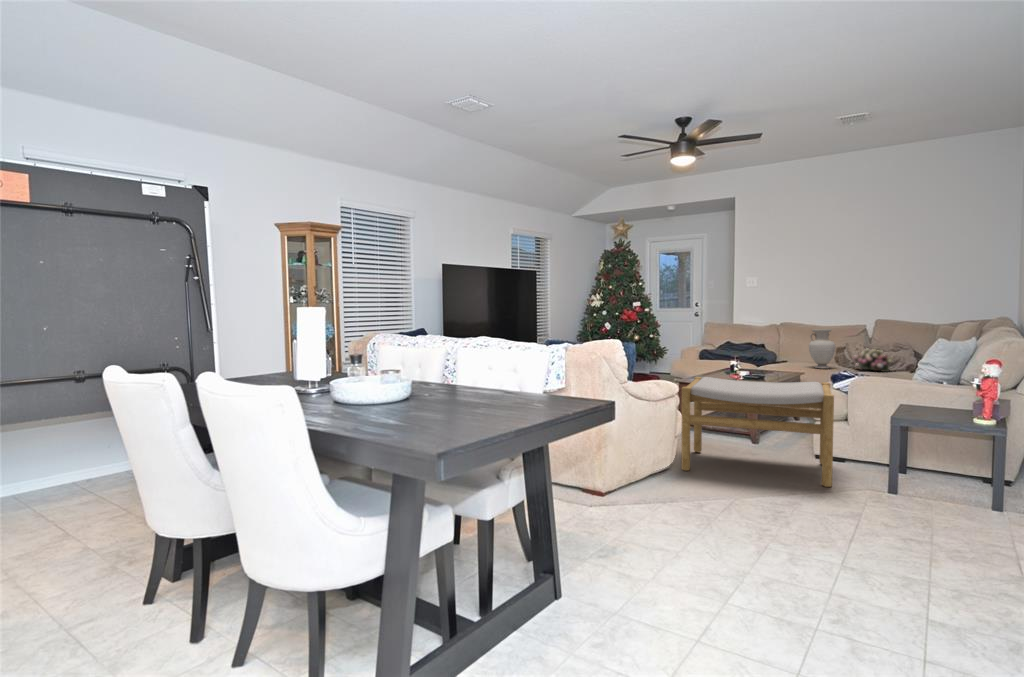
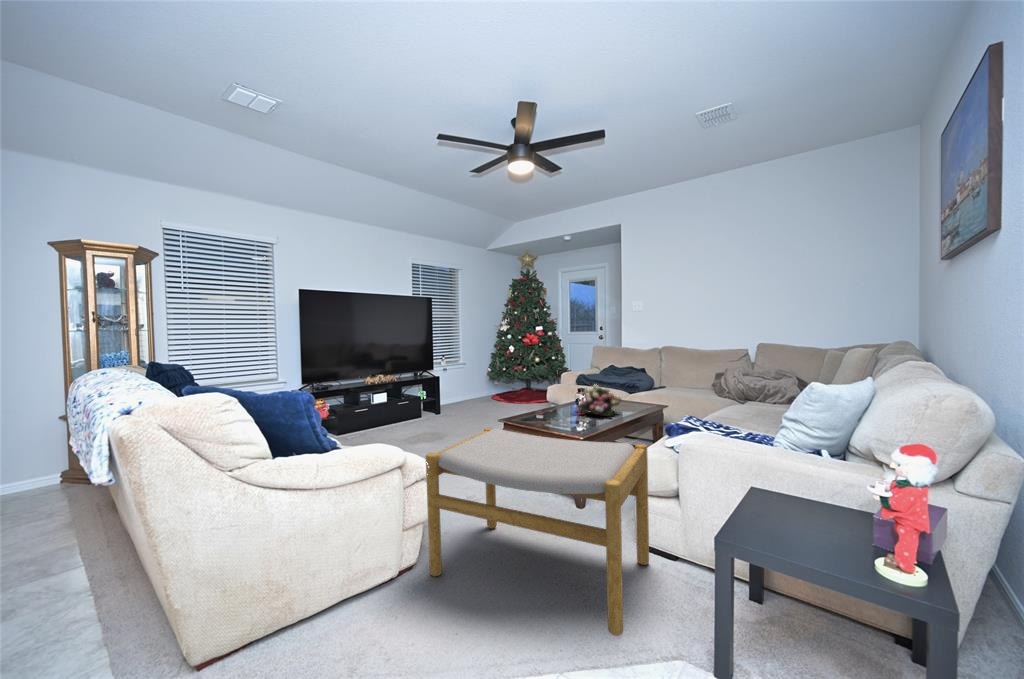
vase: present [809,329,835,368] -> none [679,356,708,400]
flower arrangement: present [853,348,893,372] -> present [574,385,621,416]

